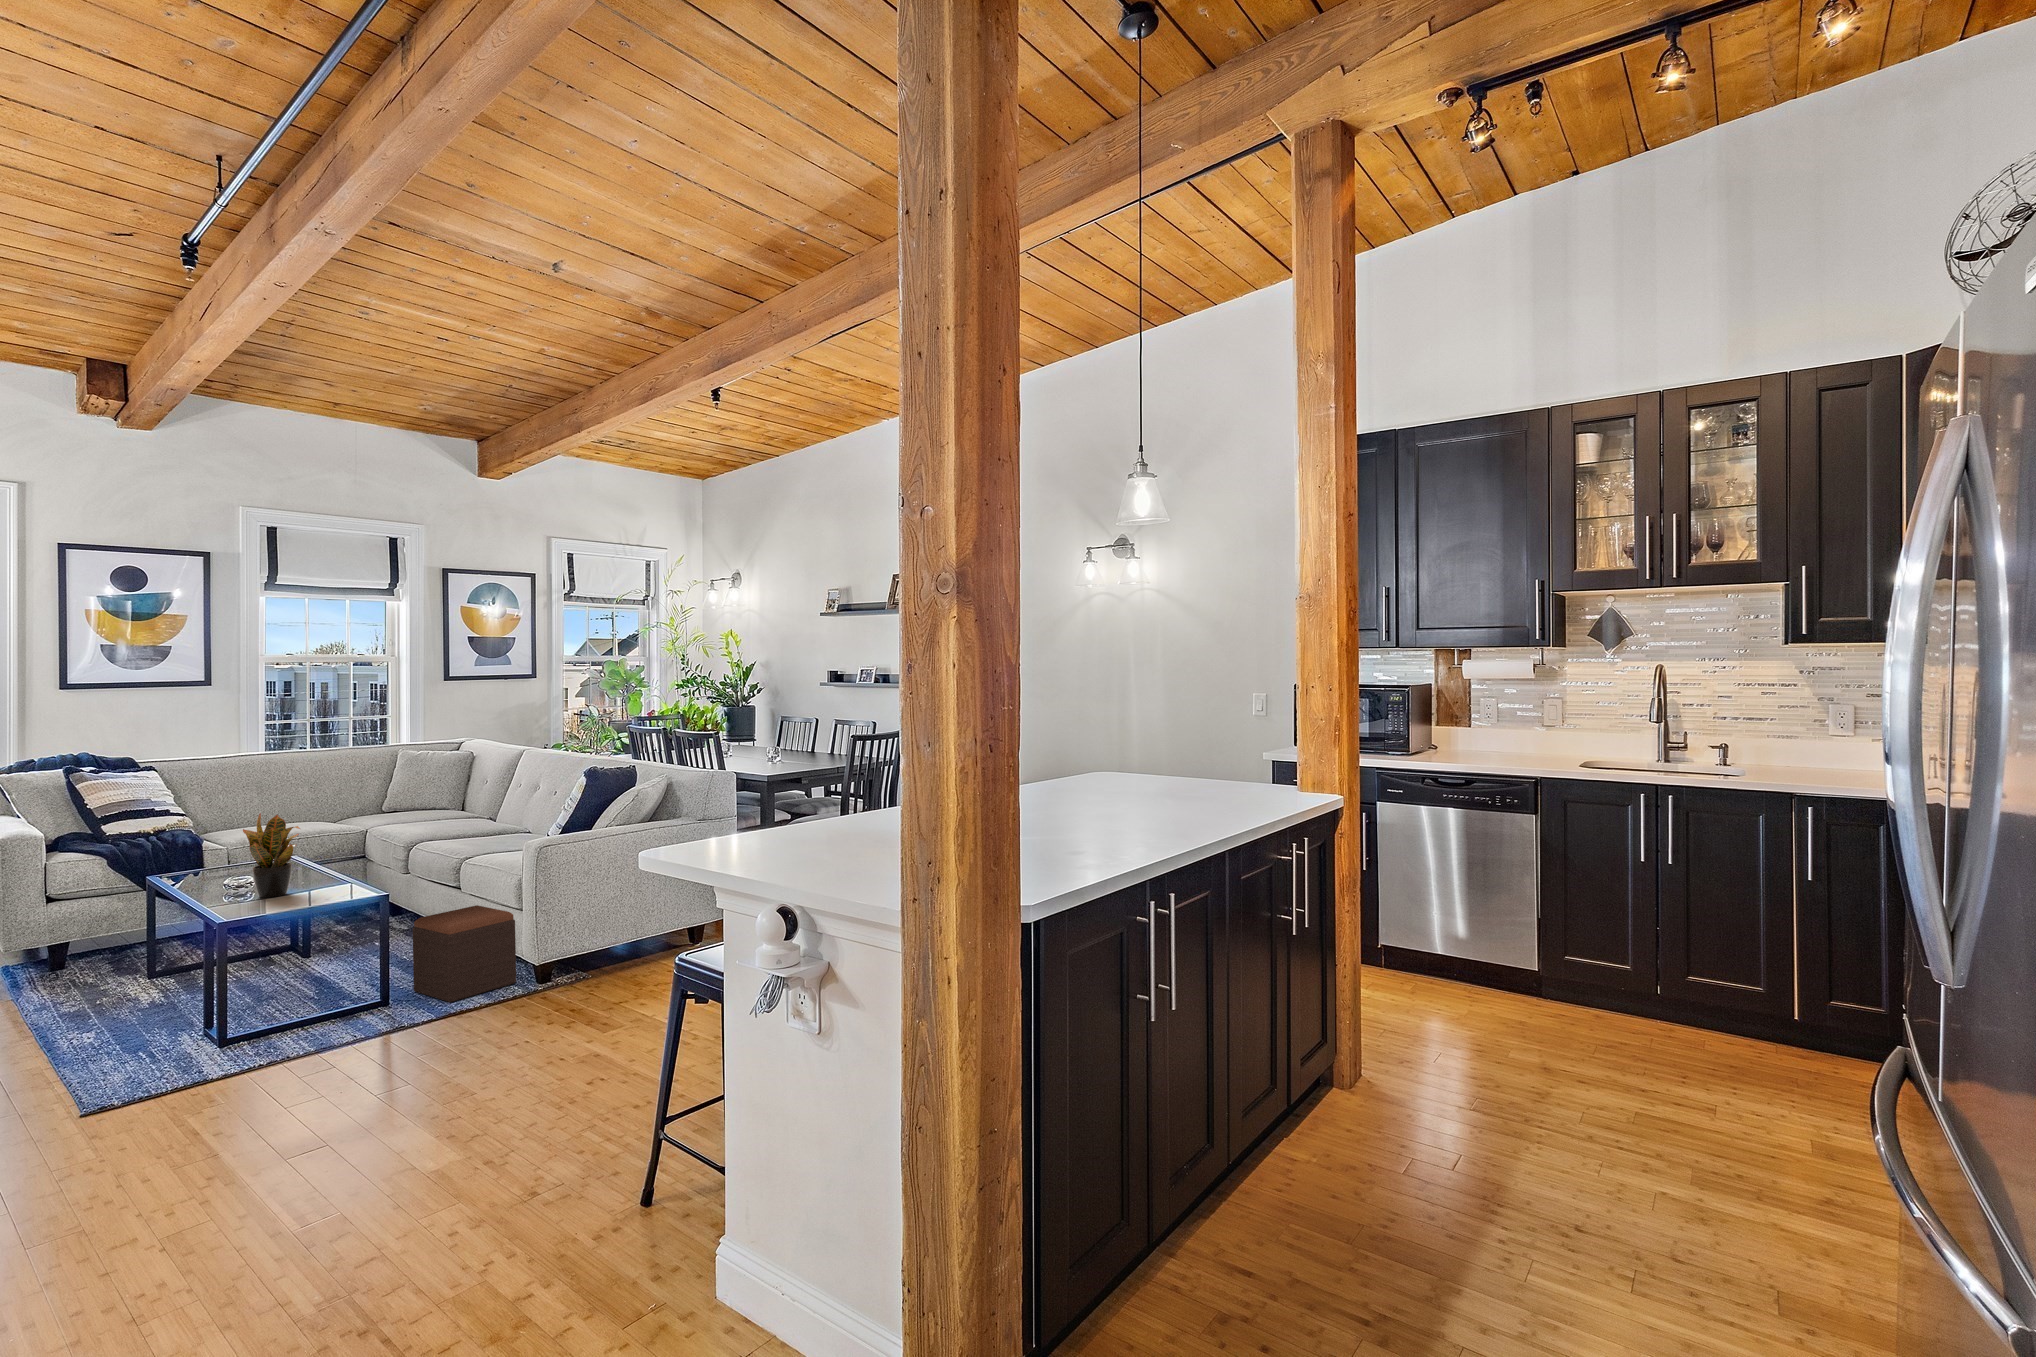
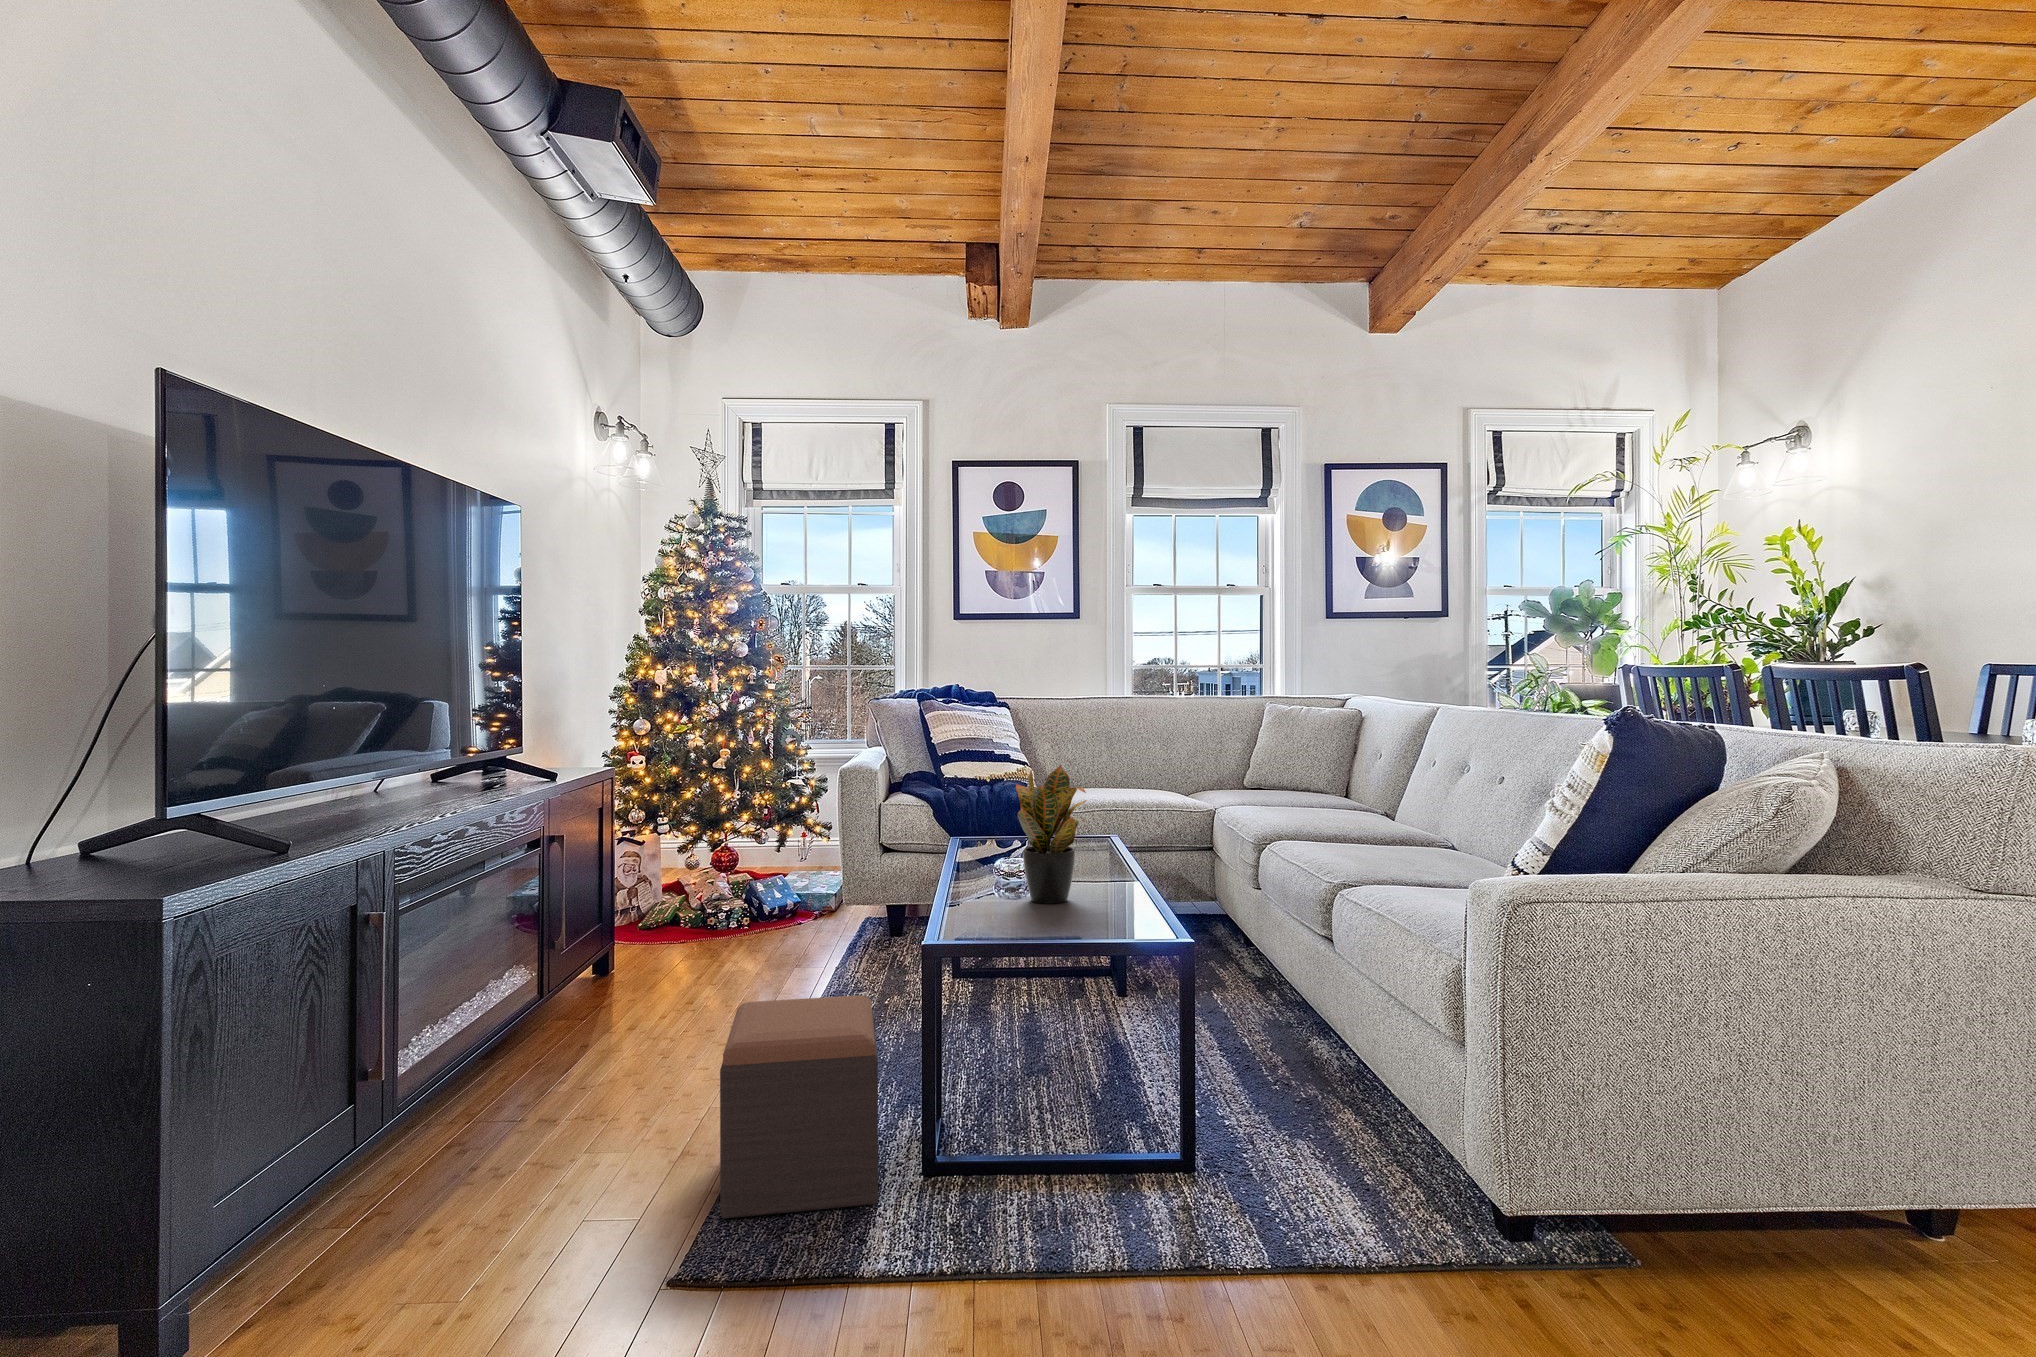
footstool: present [413,905,516,1002] -> present [720,995,878,1219]

